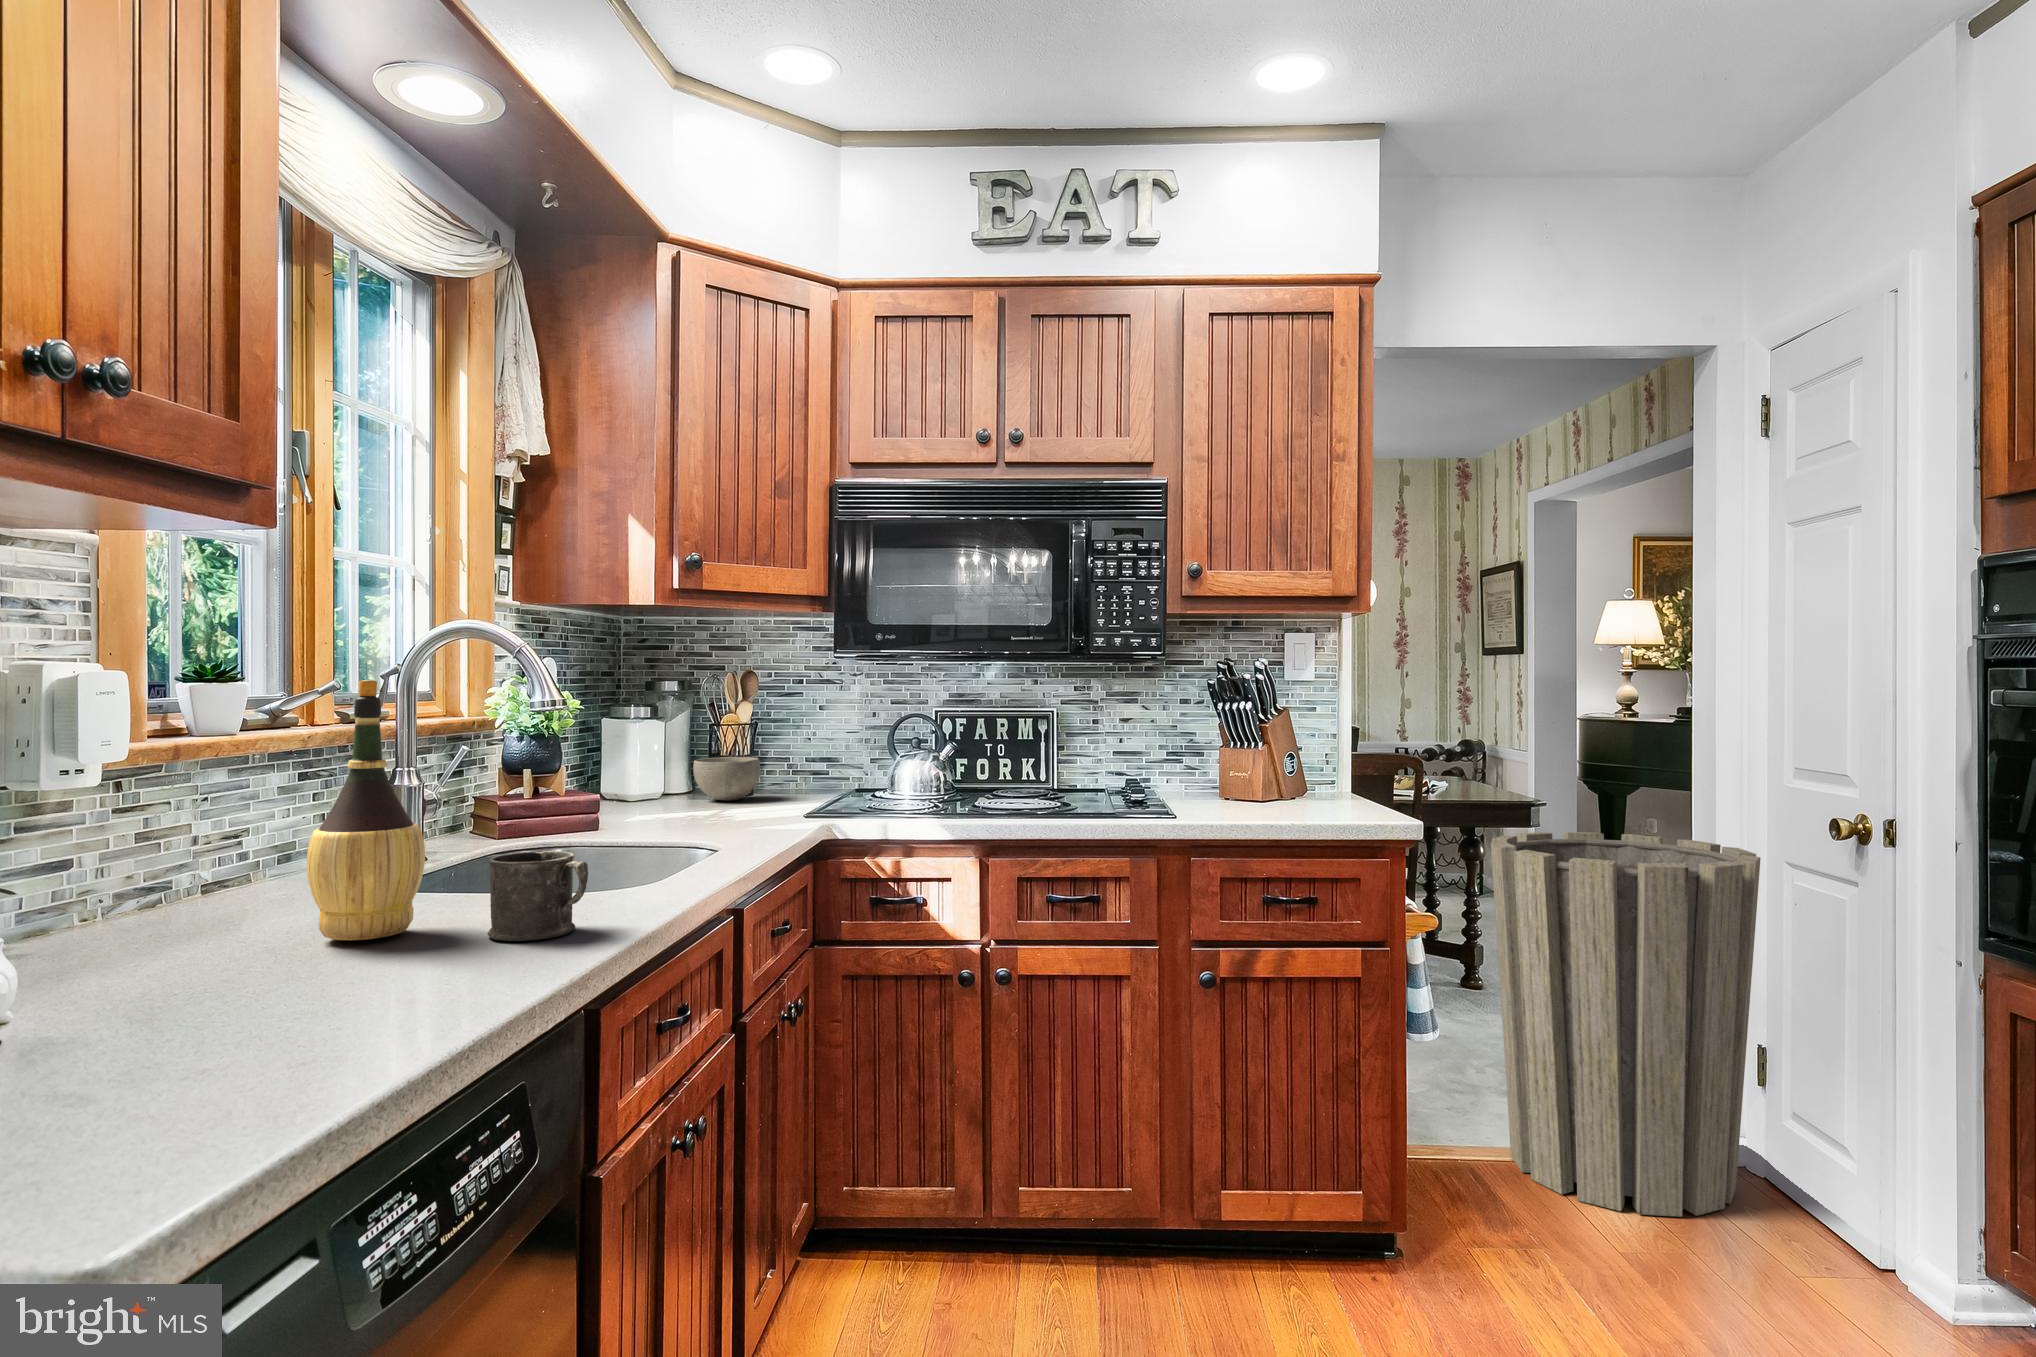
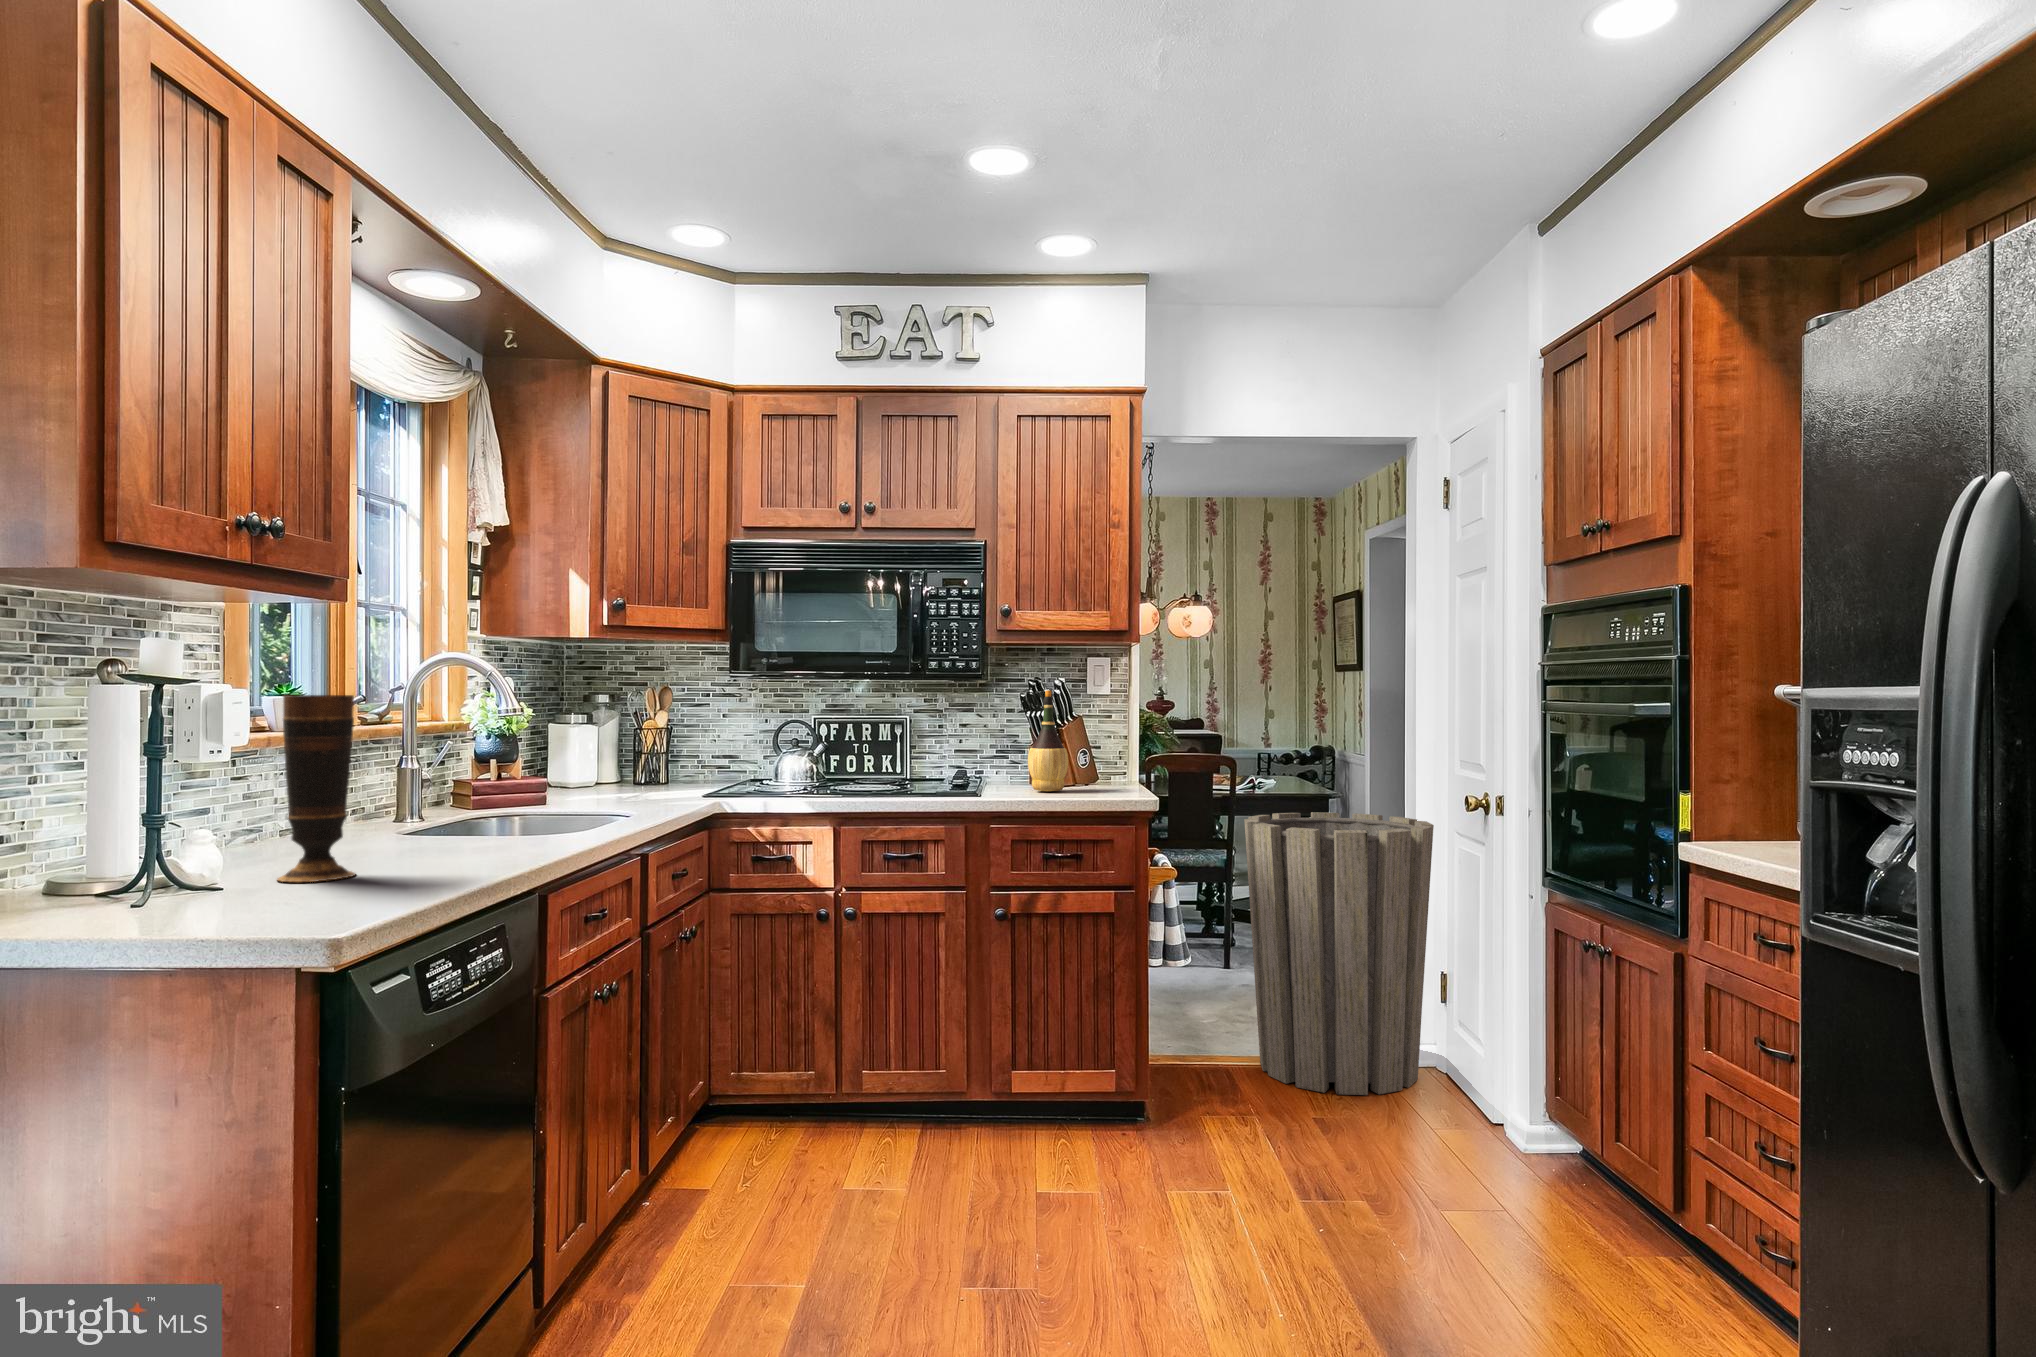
wine bottle: present [307,680,425,940] -> present [1028,690,1068,791]
vase: none [114,682,263,1021] -> present [277,695,355,882]
bowl: present [693,757,761,801] -> none [620,754,673,787]
mug: present [487,851,588,941] -> none [480,802,543,854]

